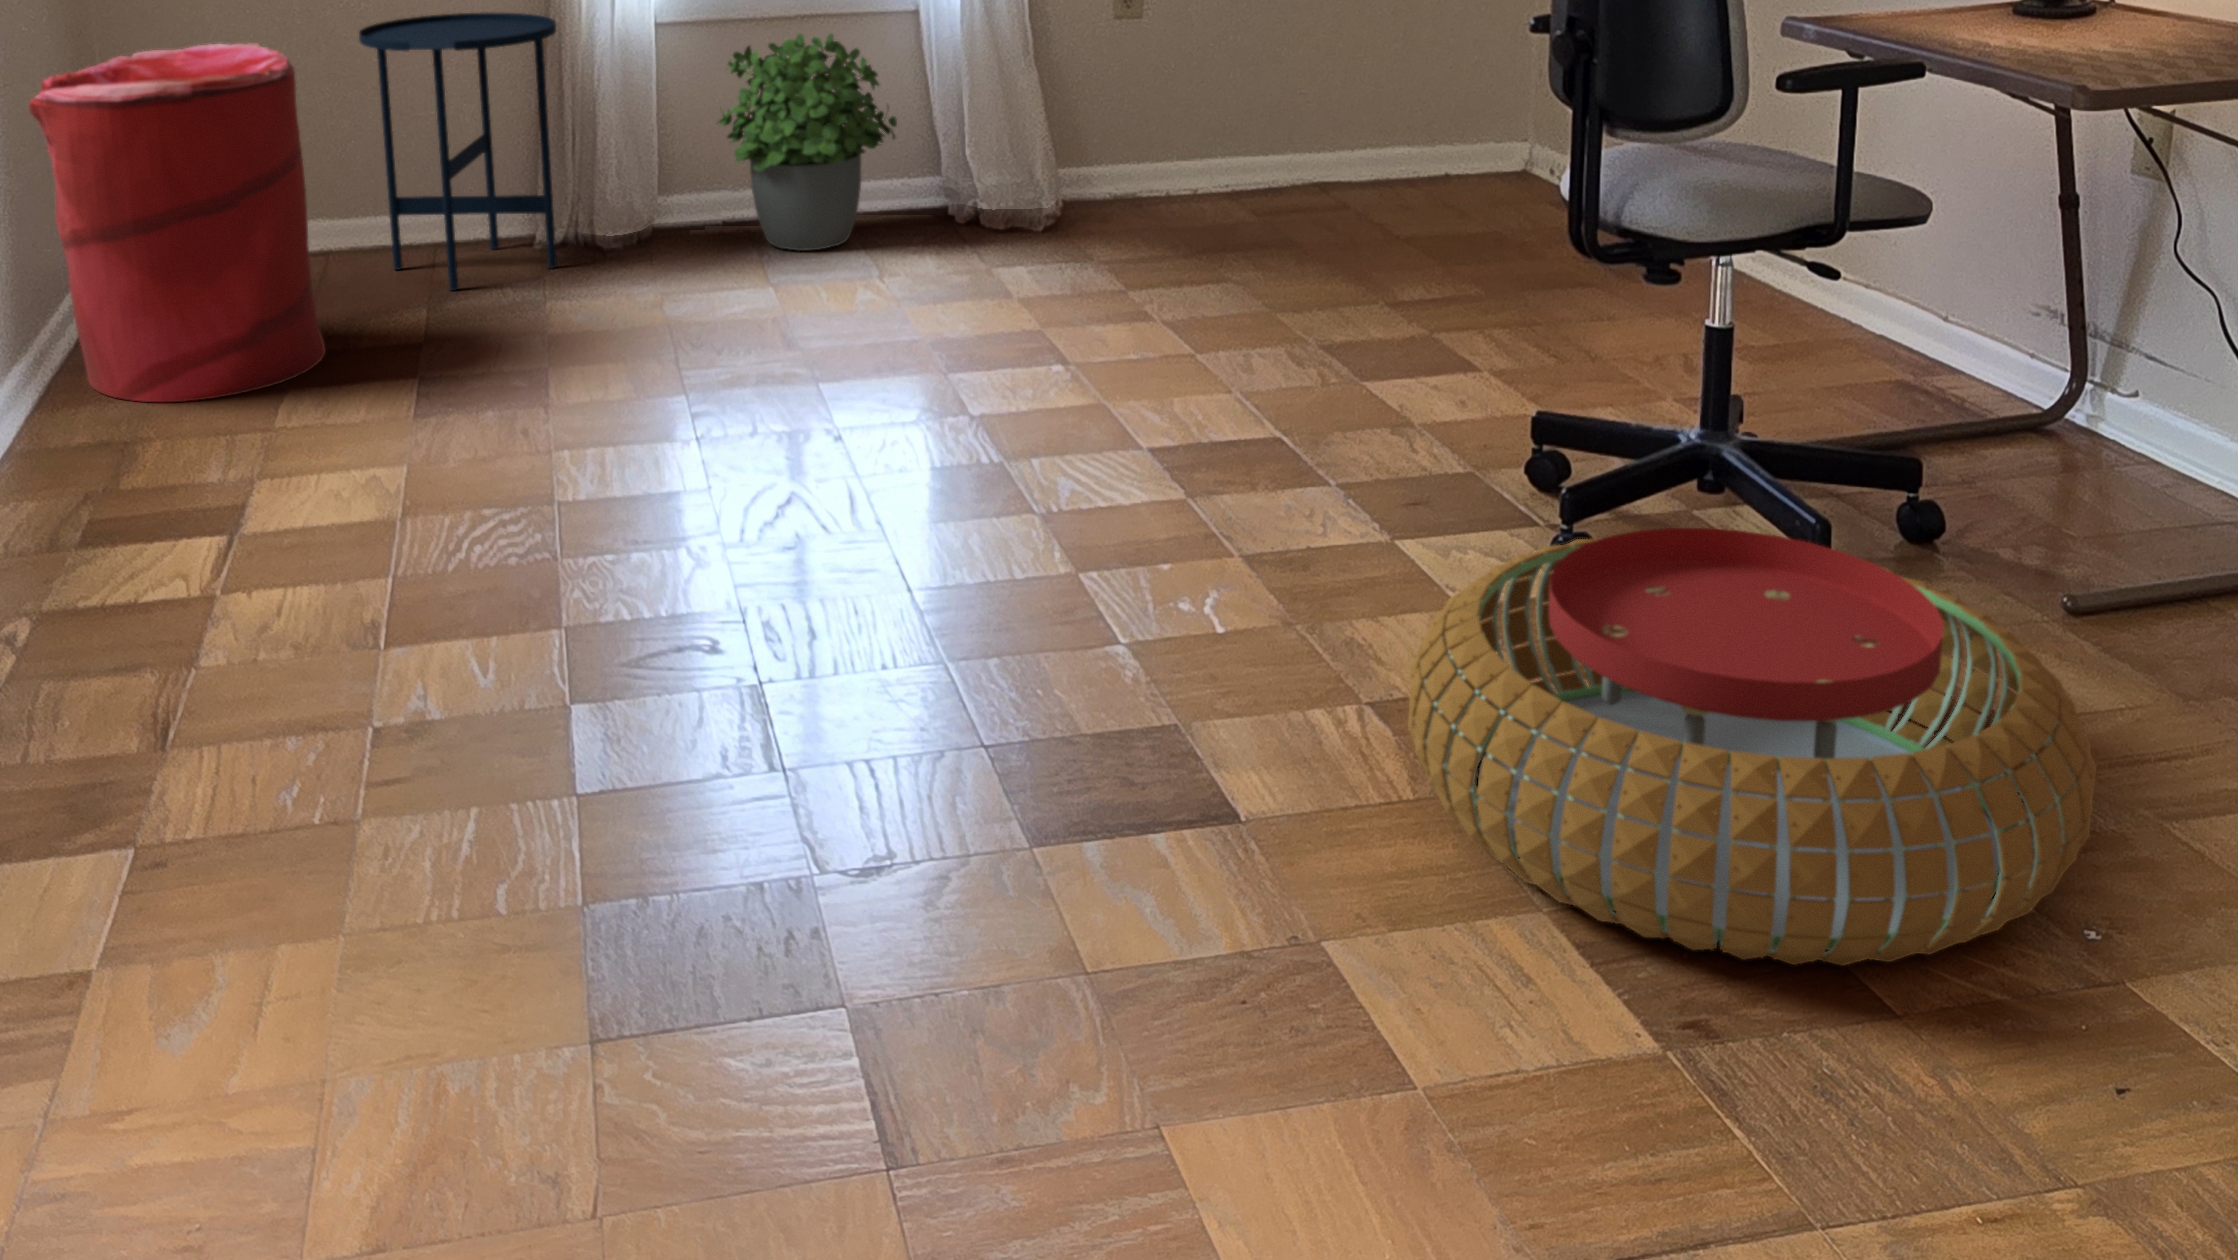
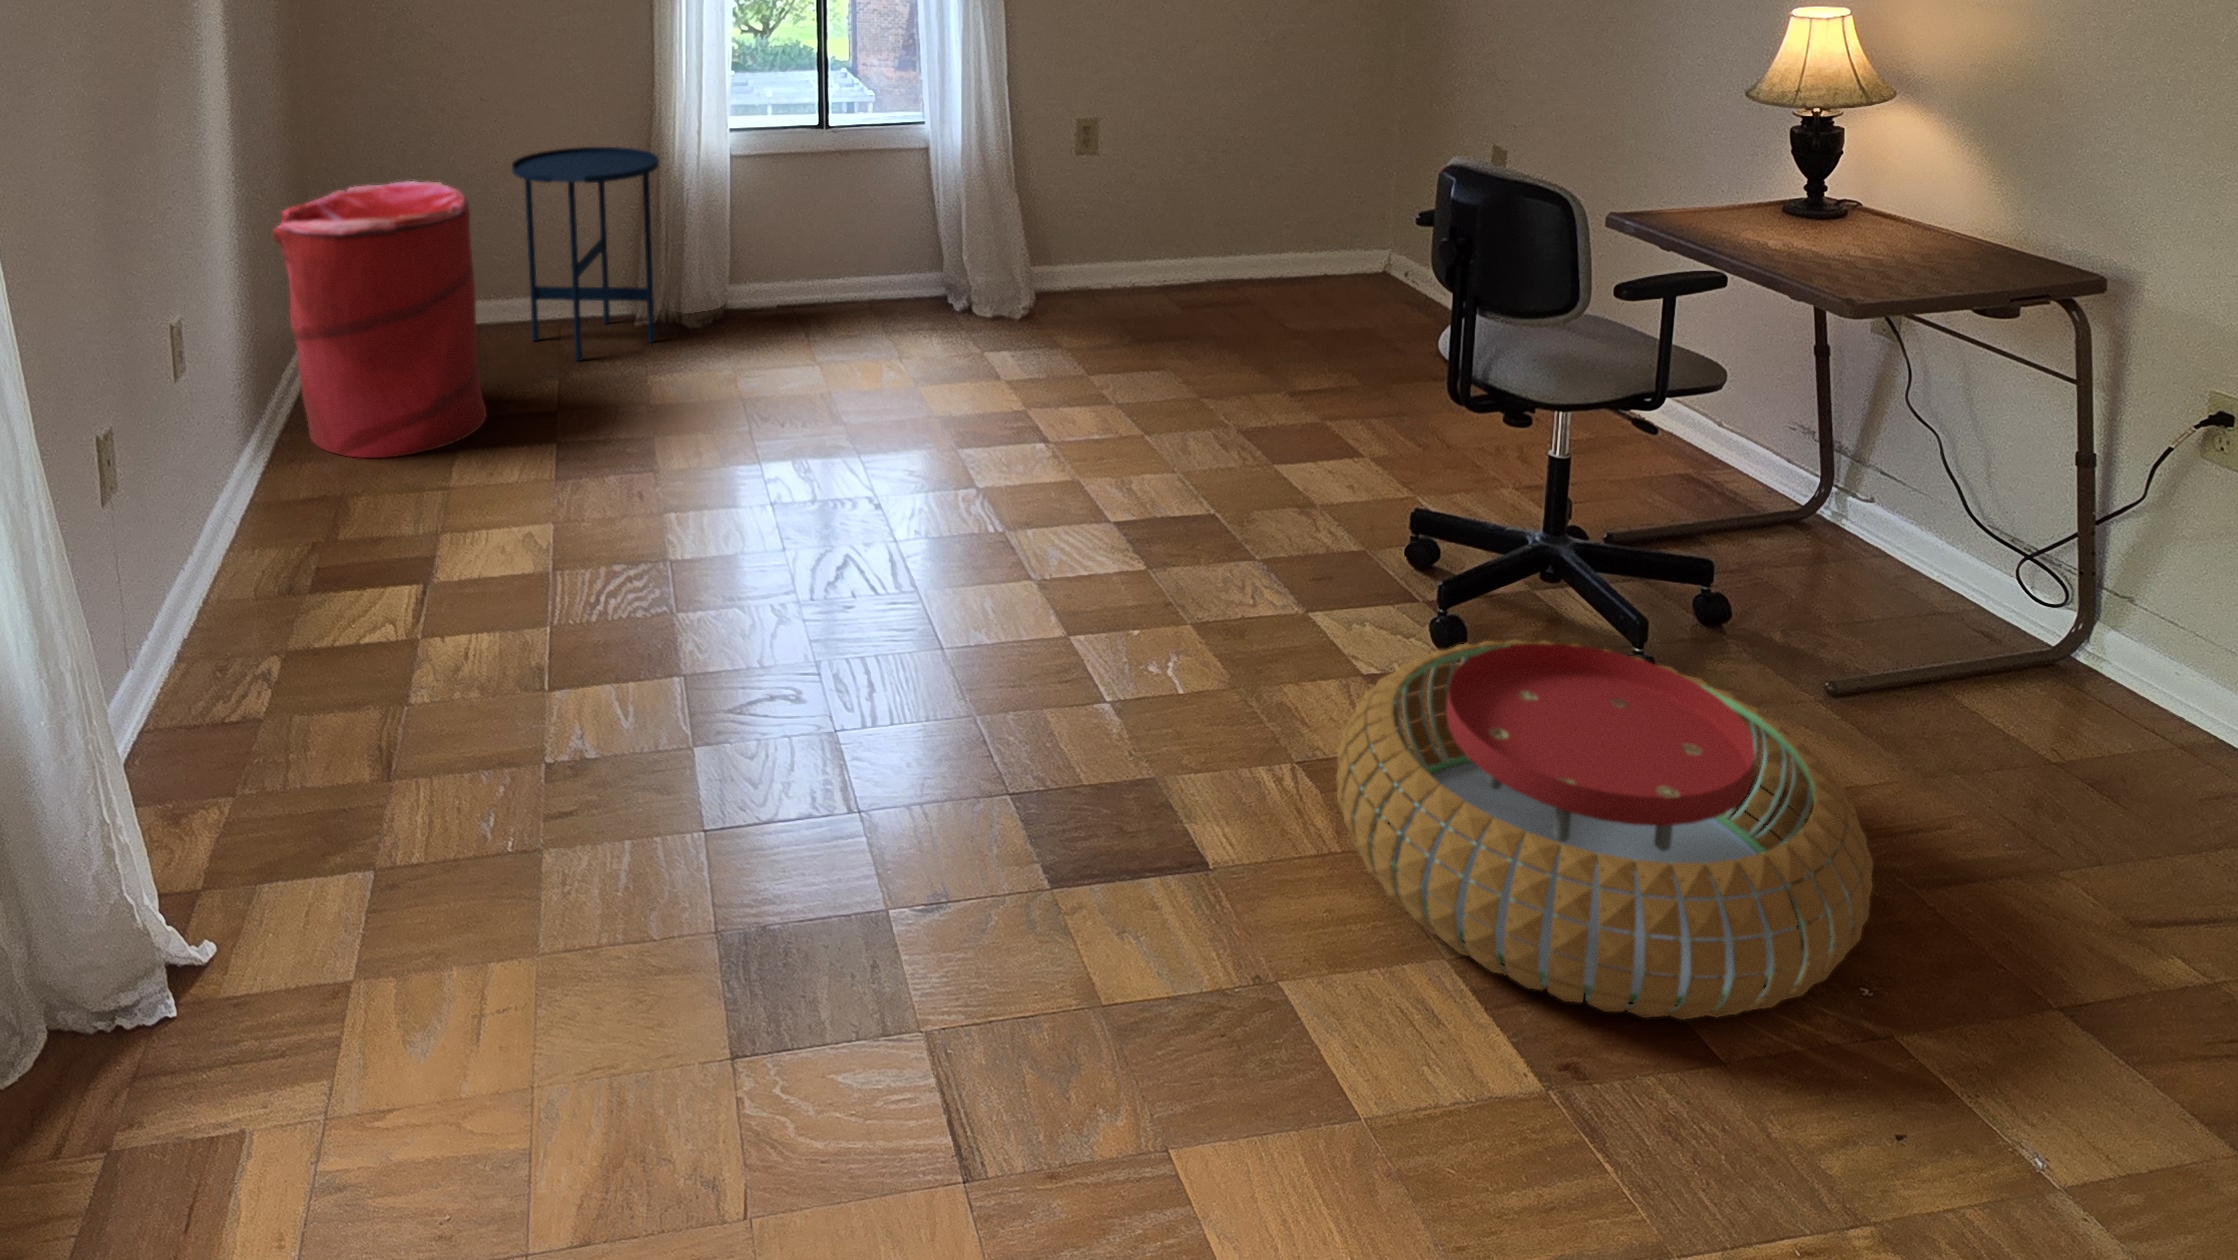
potted plant: present [717,34,897,251] -> none [776,166,913,331]

